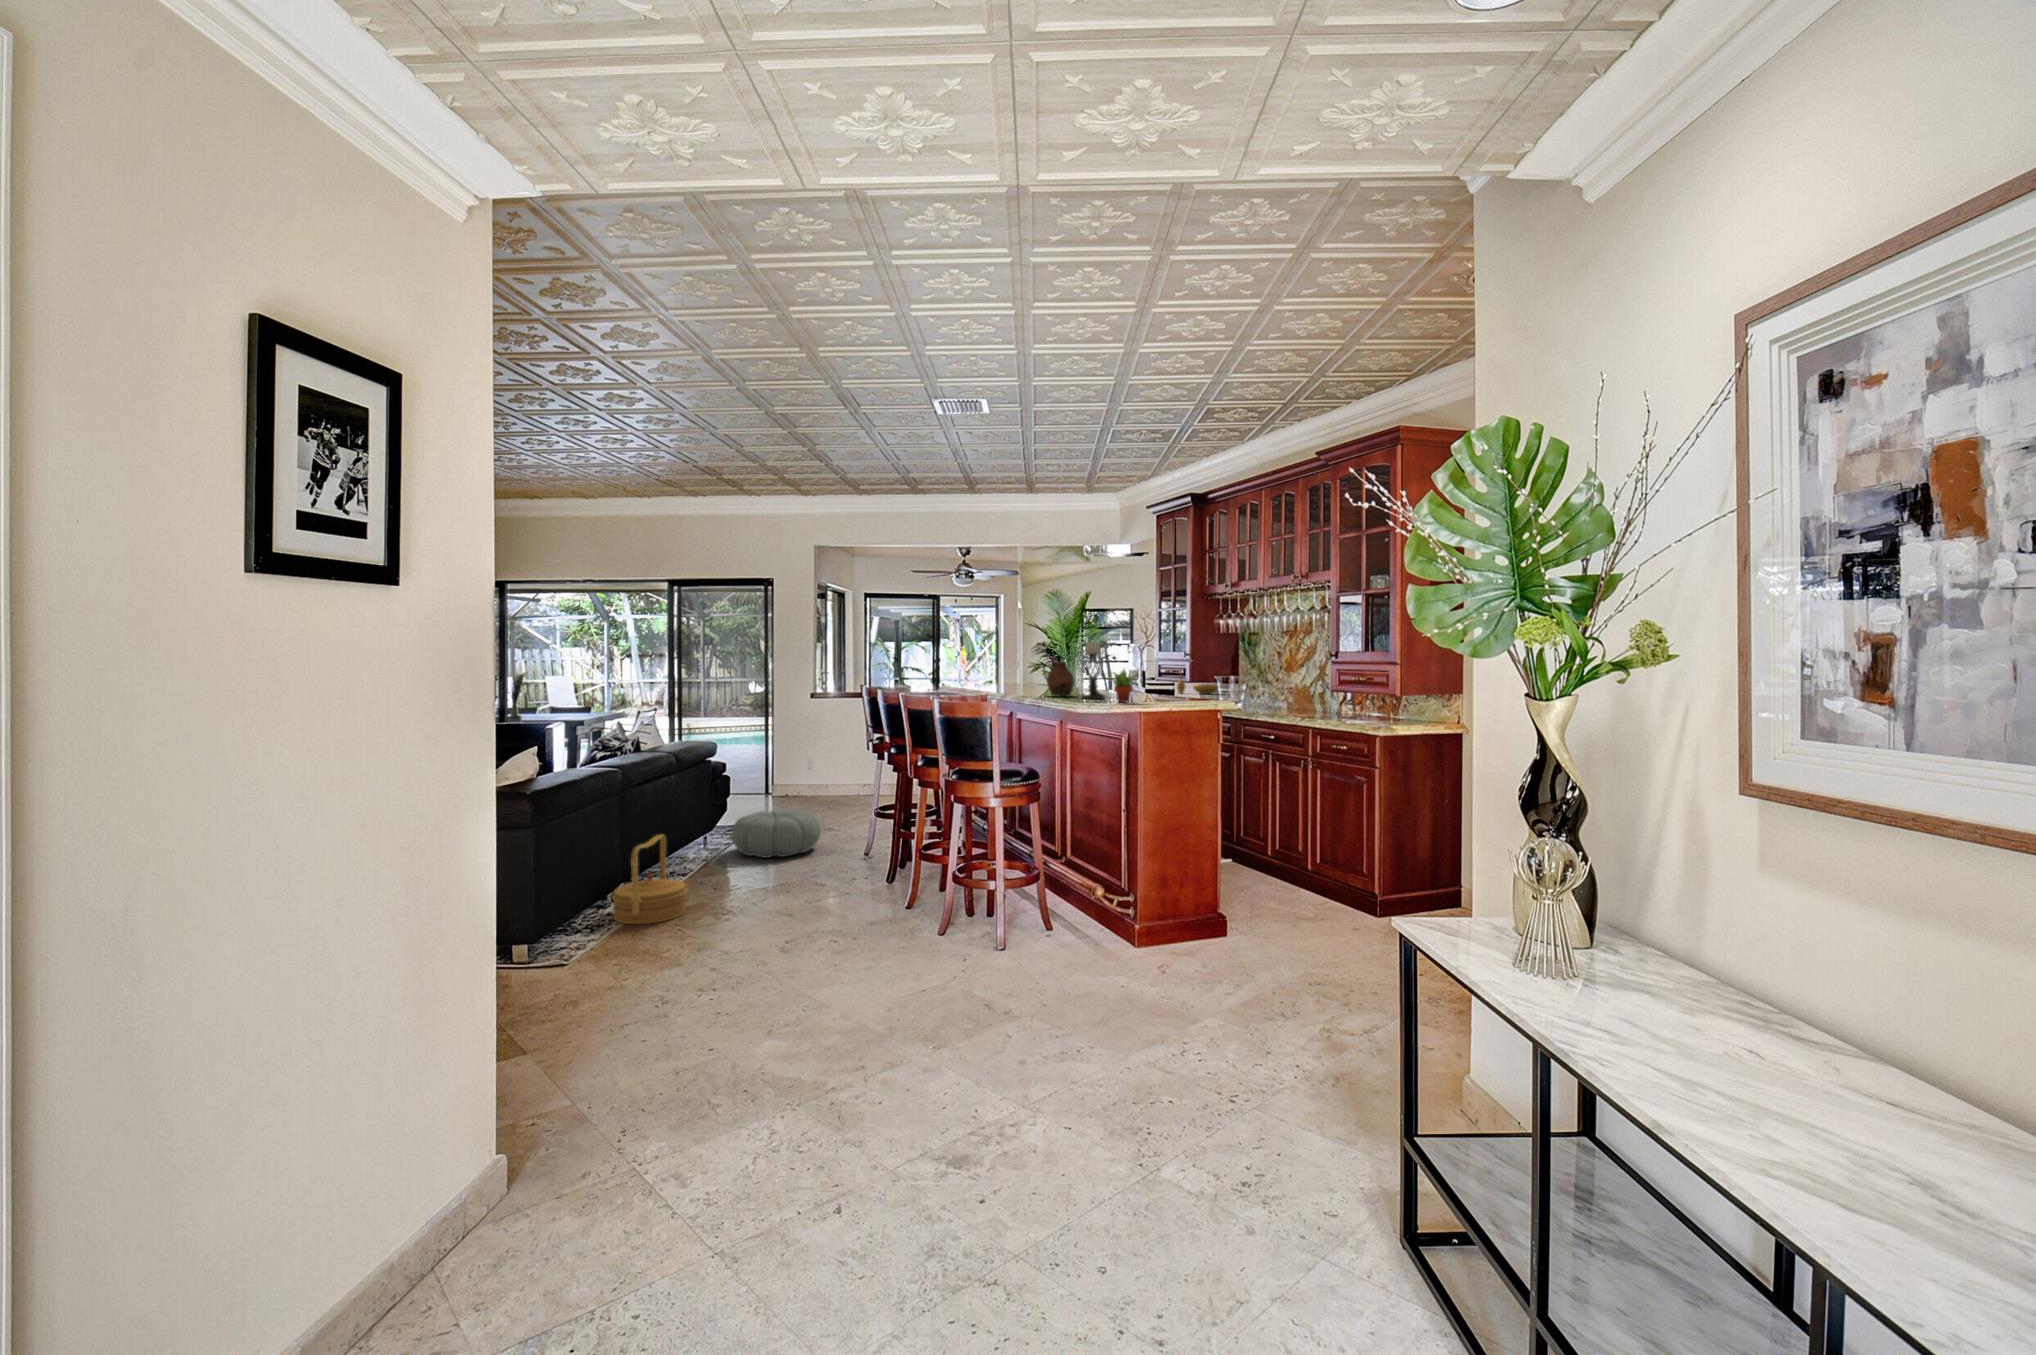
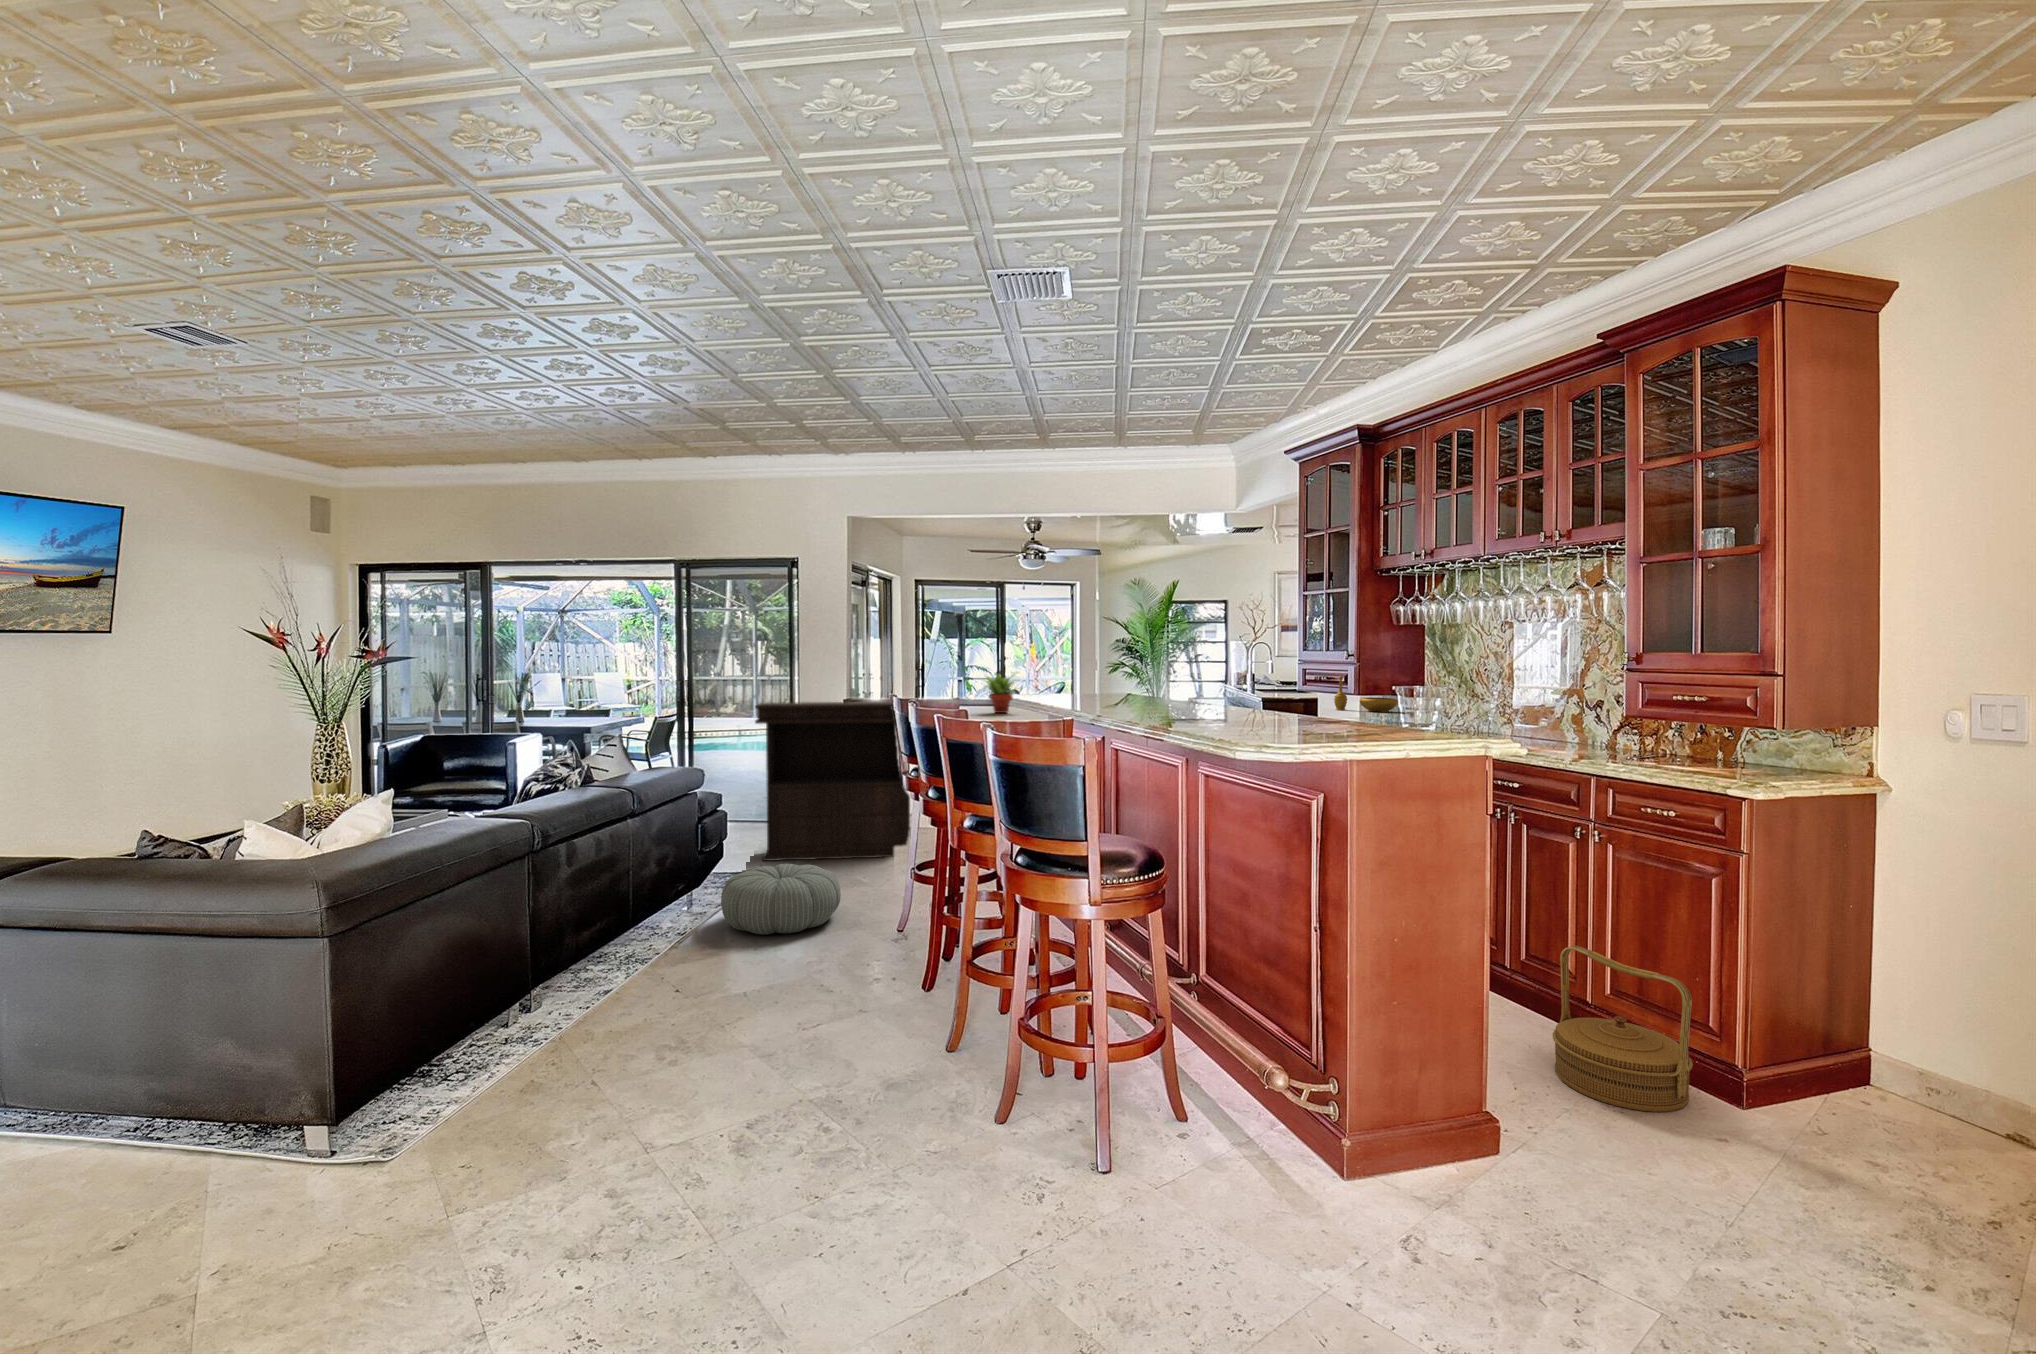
candle holder: present [1081,641,1105,699] -> none [1213,635,1252,726]
ceramic pitcher: present [1043,658,1074,696] -> none [1152,660,1208,719]
succulent plant: present [1106,670,1136,702] -> present [986,674,1015,713]
console table: none [744,692,874,817] -> present [755,702,910,861]
woven basket: present [612,835,687,924] -> present [1553,946,1693,1112]

